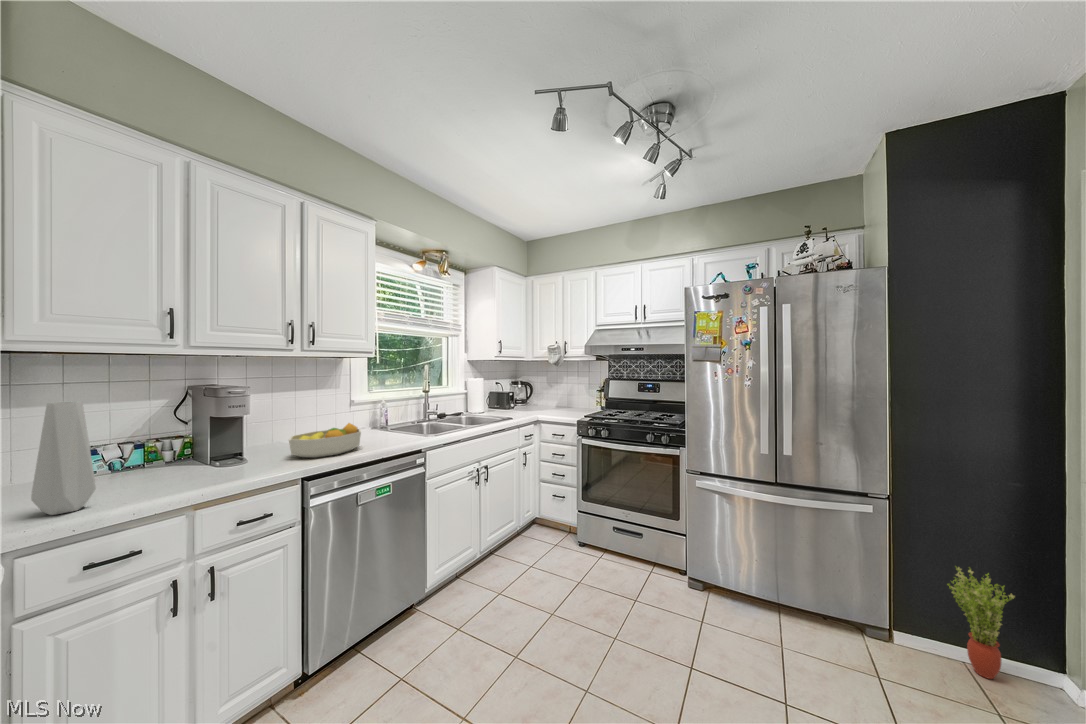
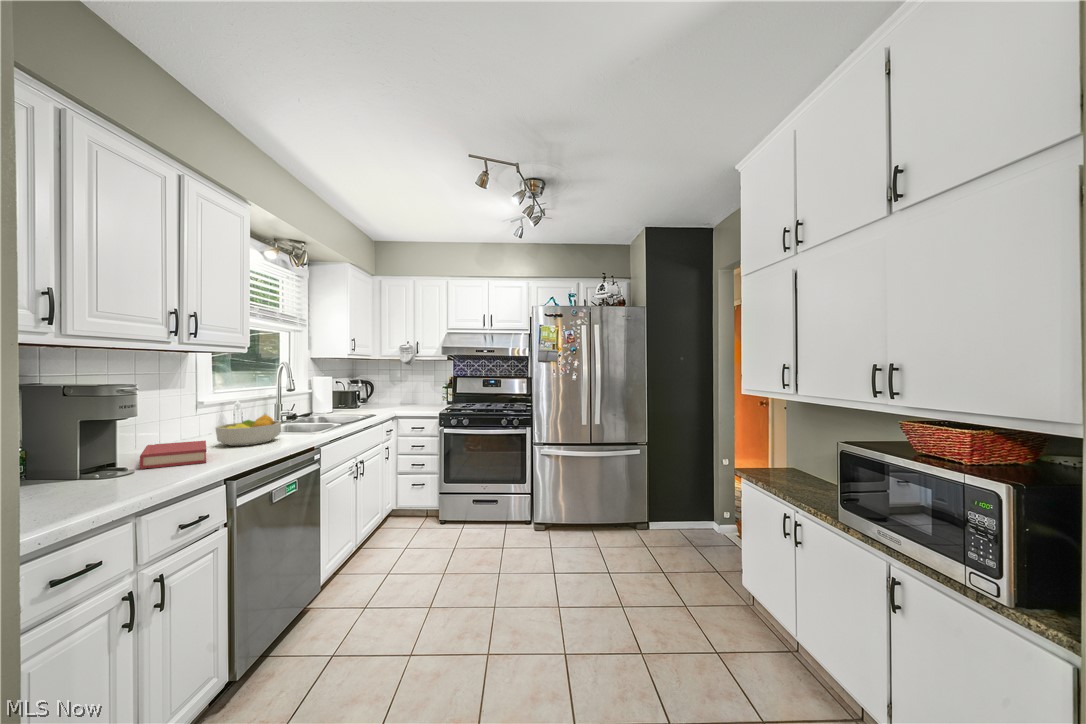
vase: present [31,401,96,515] -> none [87,386,135,484]
hardback book: none [148,453,259,488] -> present [140,441,206,469]
potted plant: present [948,568,1015,679] -> none [673,477,698,534]

